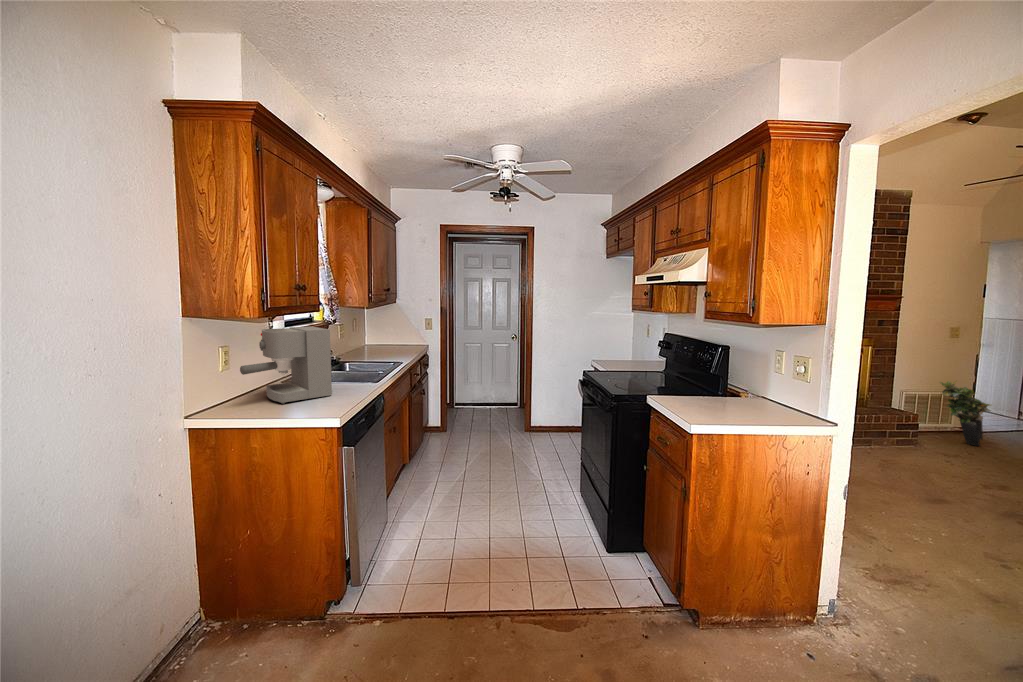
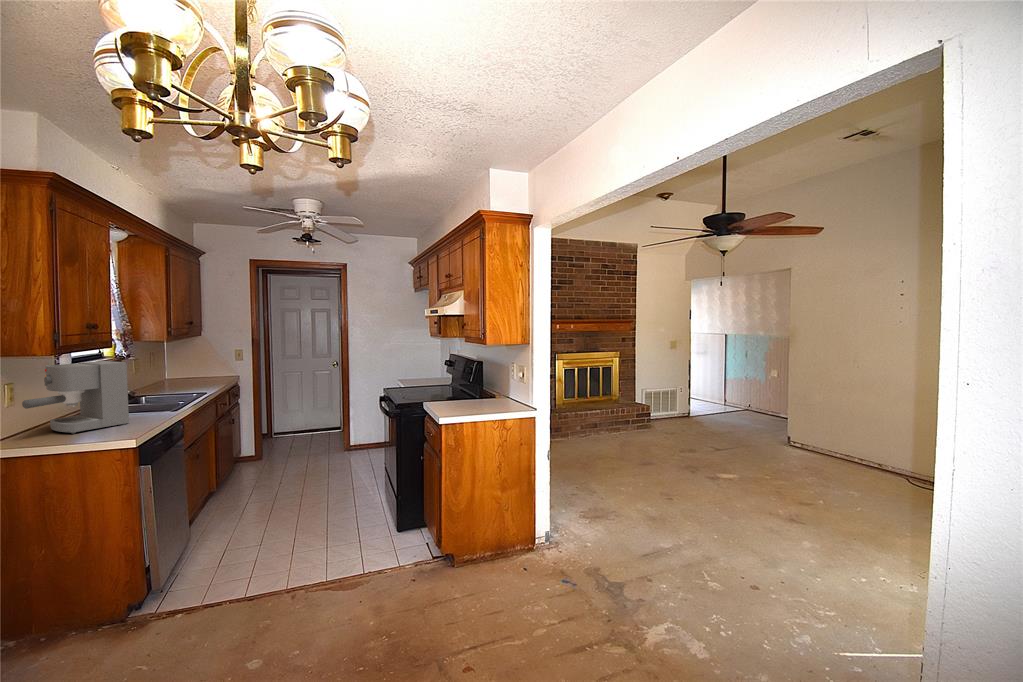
potted plant: present [940,381,991,446] -> none [664,379,693,424]

